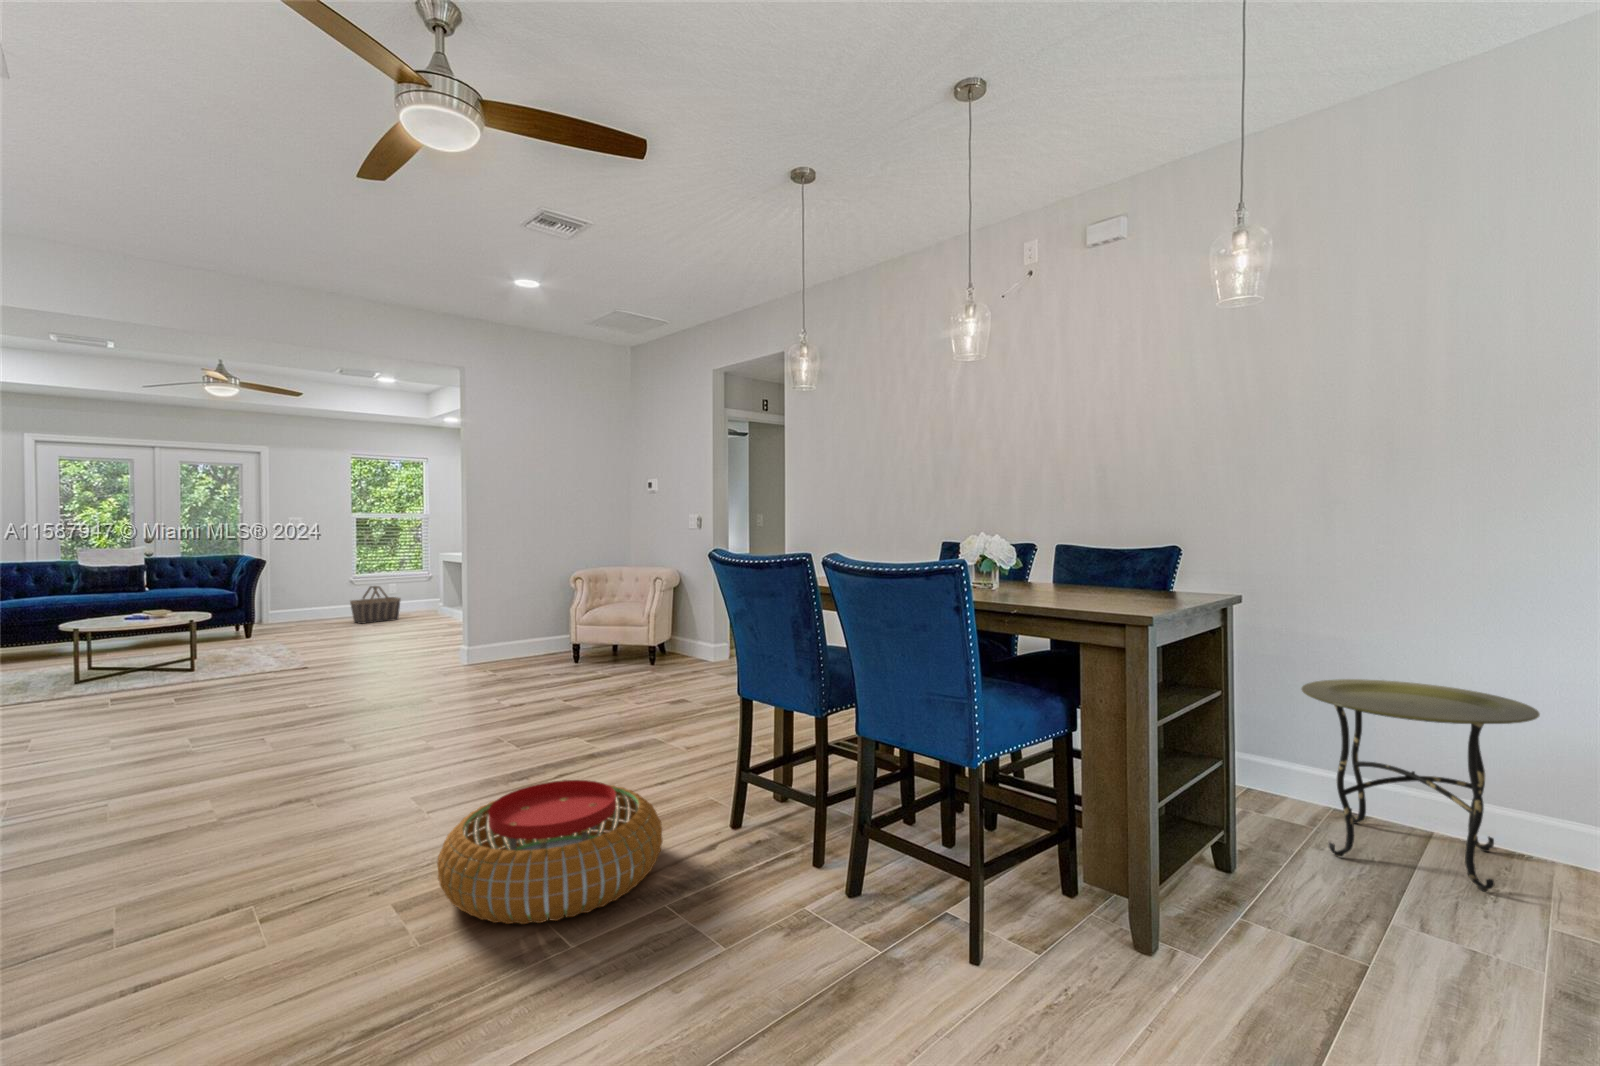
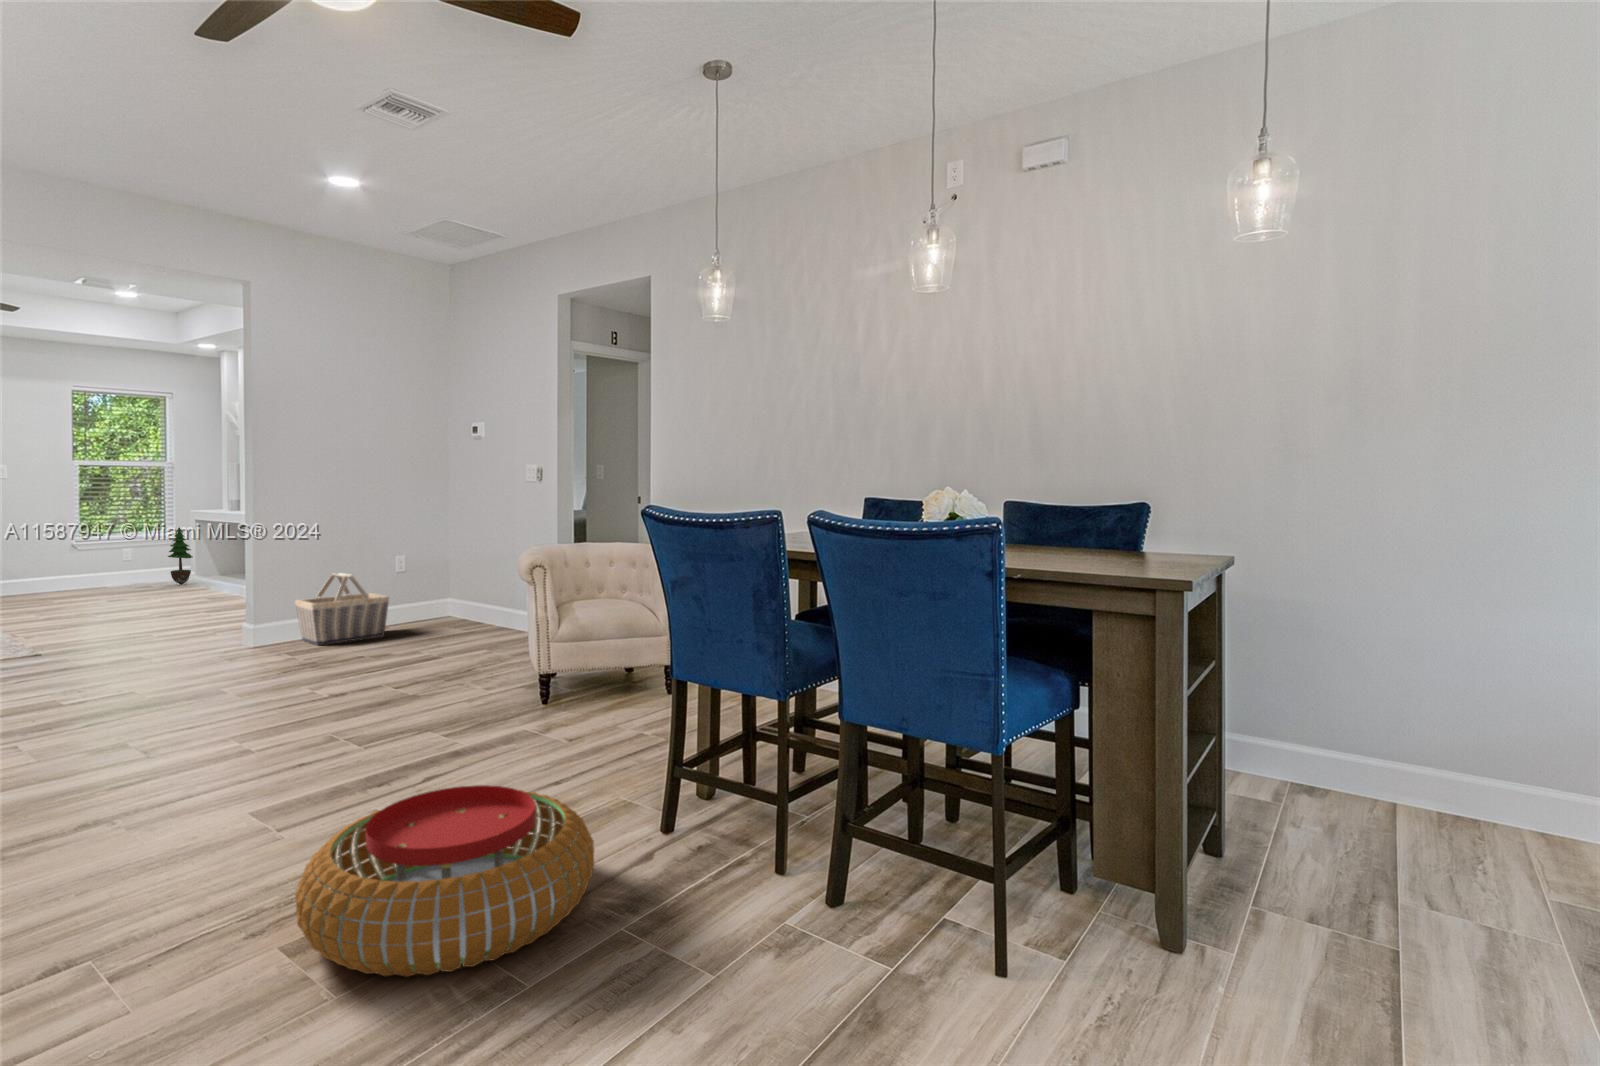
potted tree: none [415,571,433,617] -> present [168,527,193,585]
basket: present [350,586,400,624] -> present [295,573,389,645]
side table: present [1302,679,1540,892] -> none [1279,650,1509,859]

